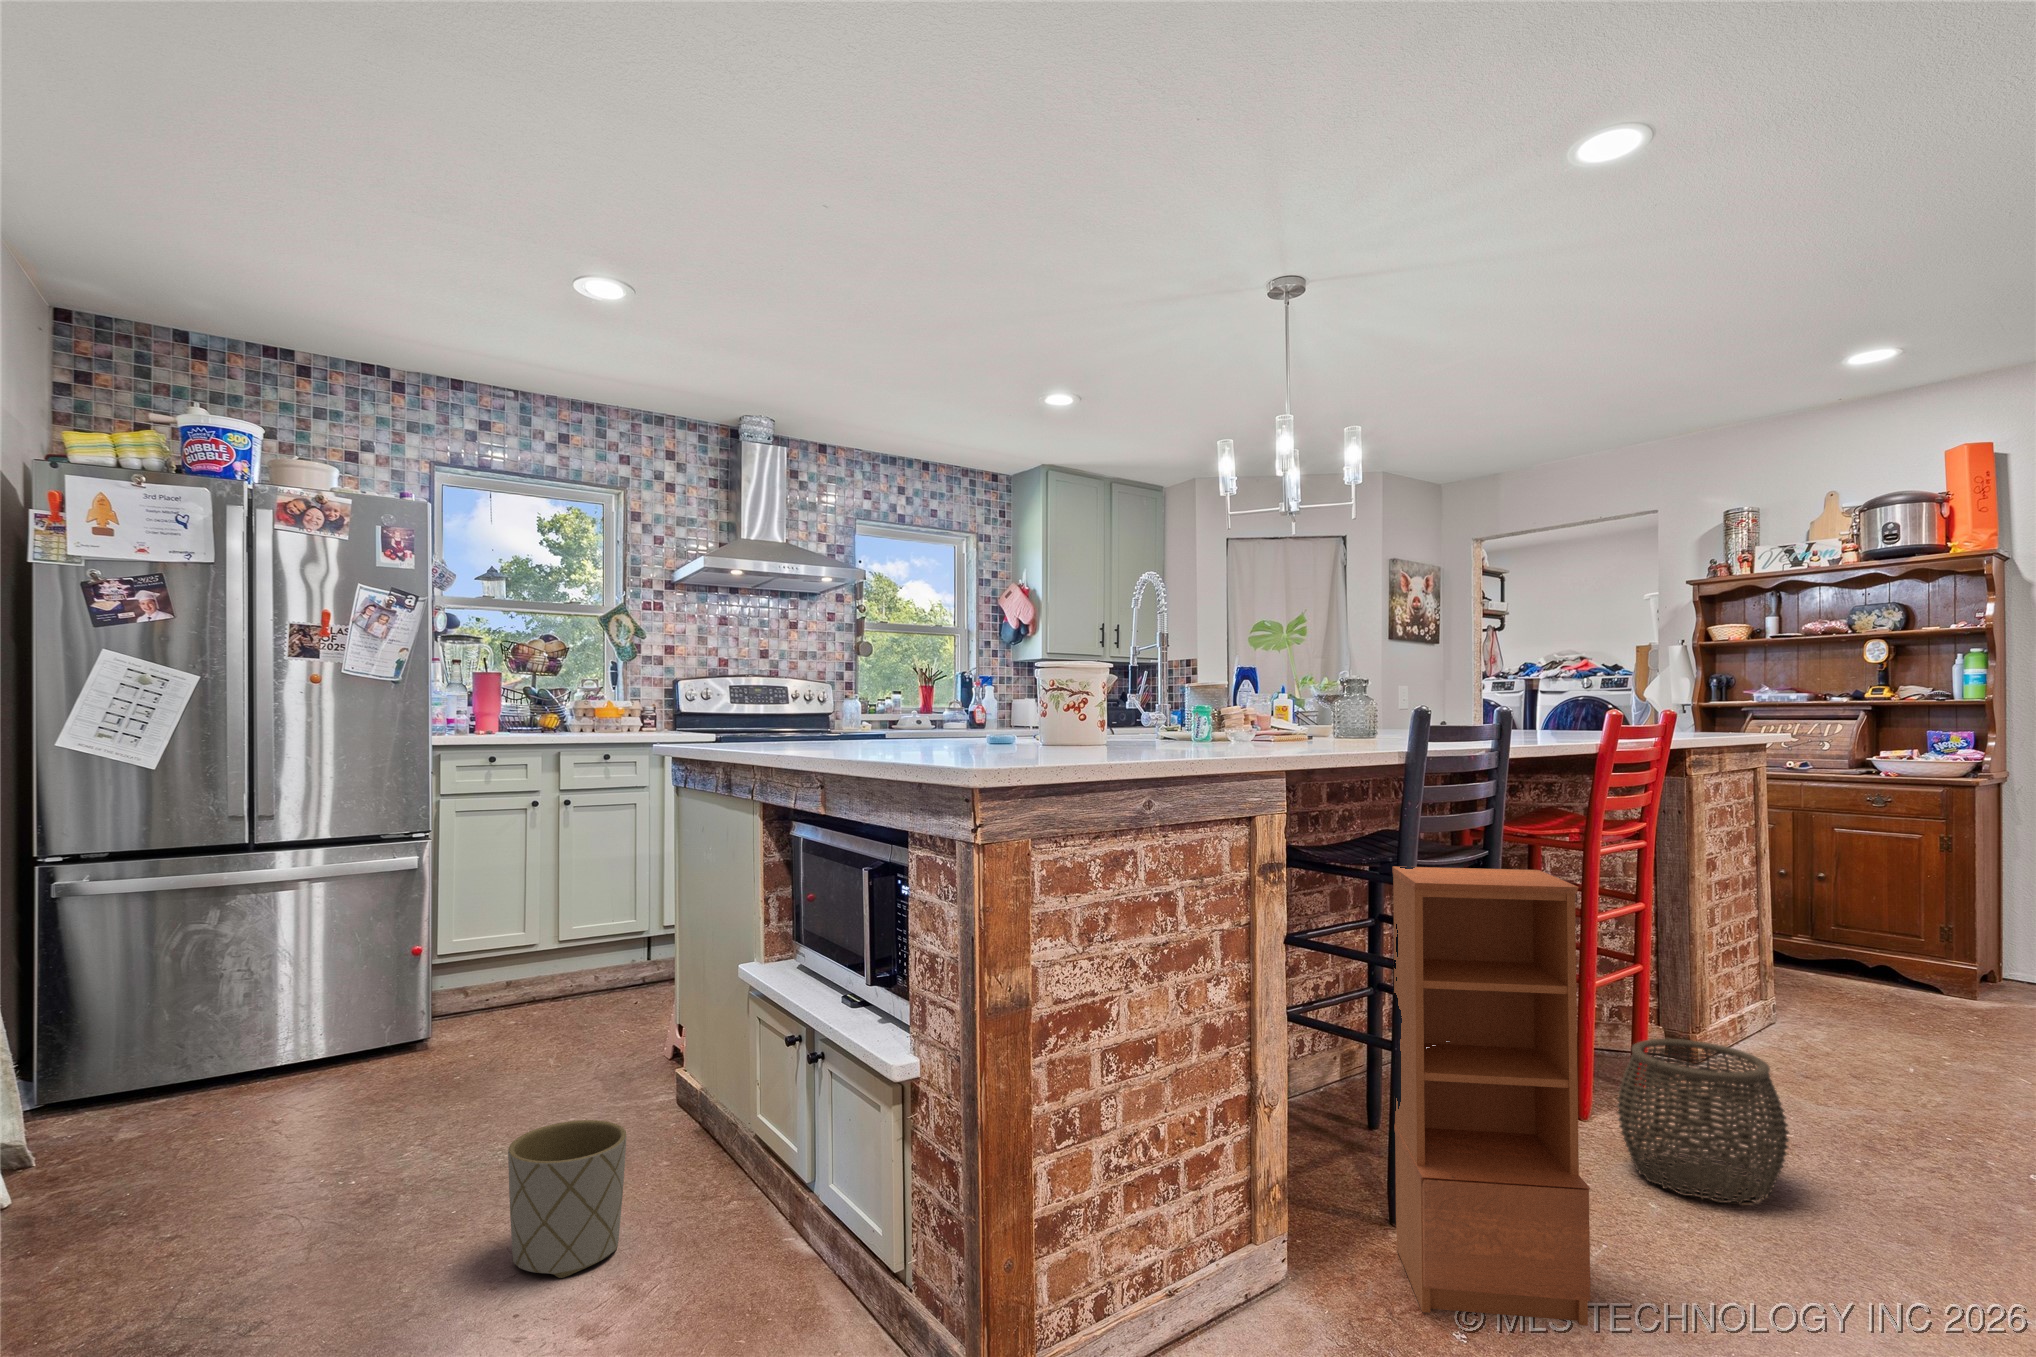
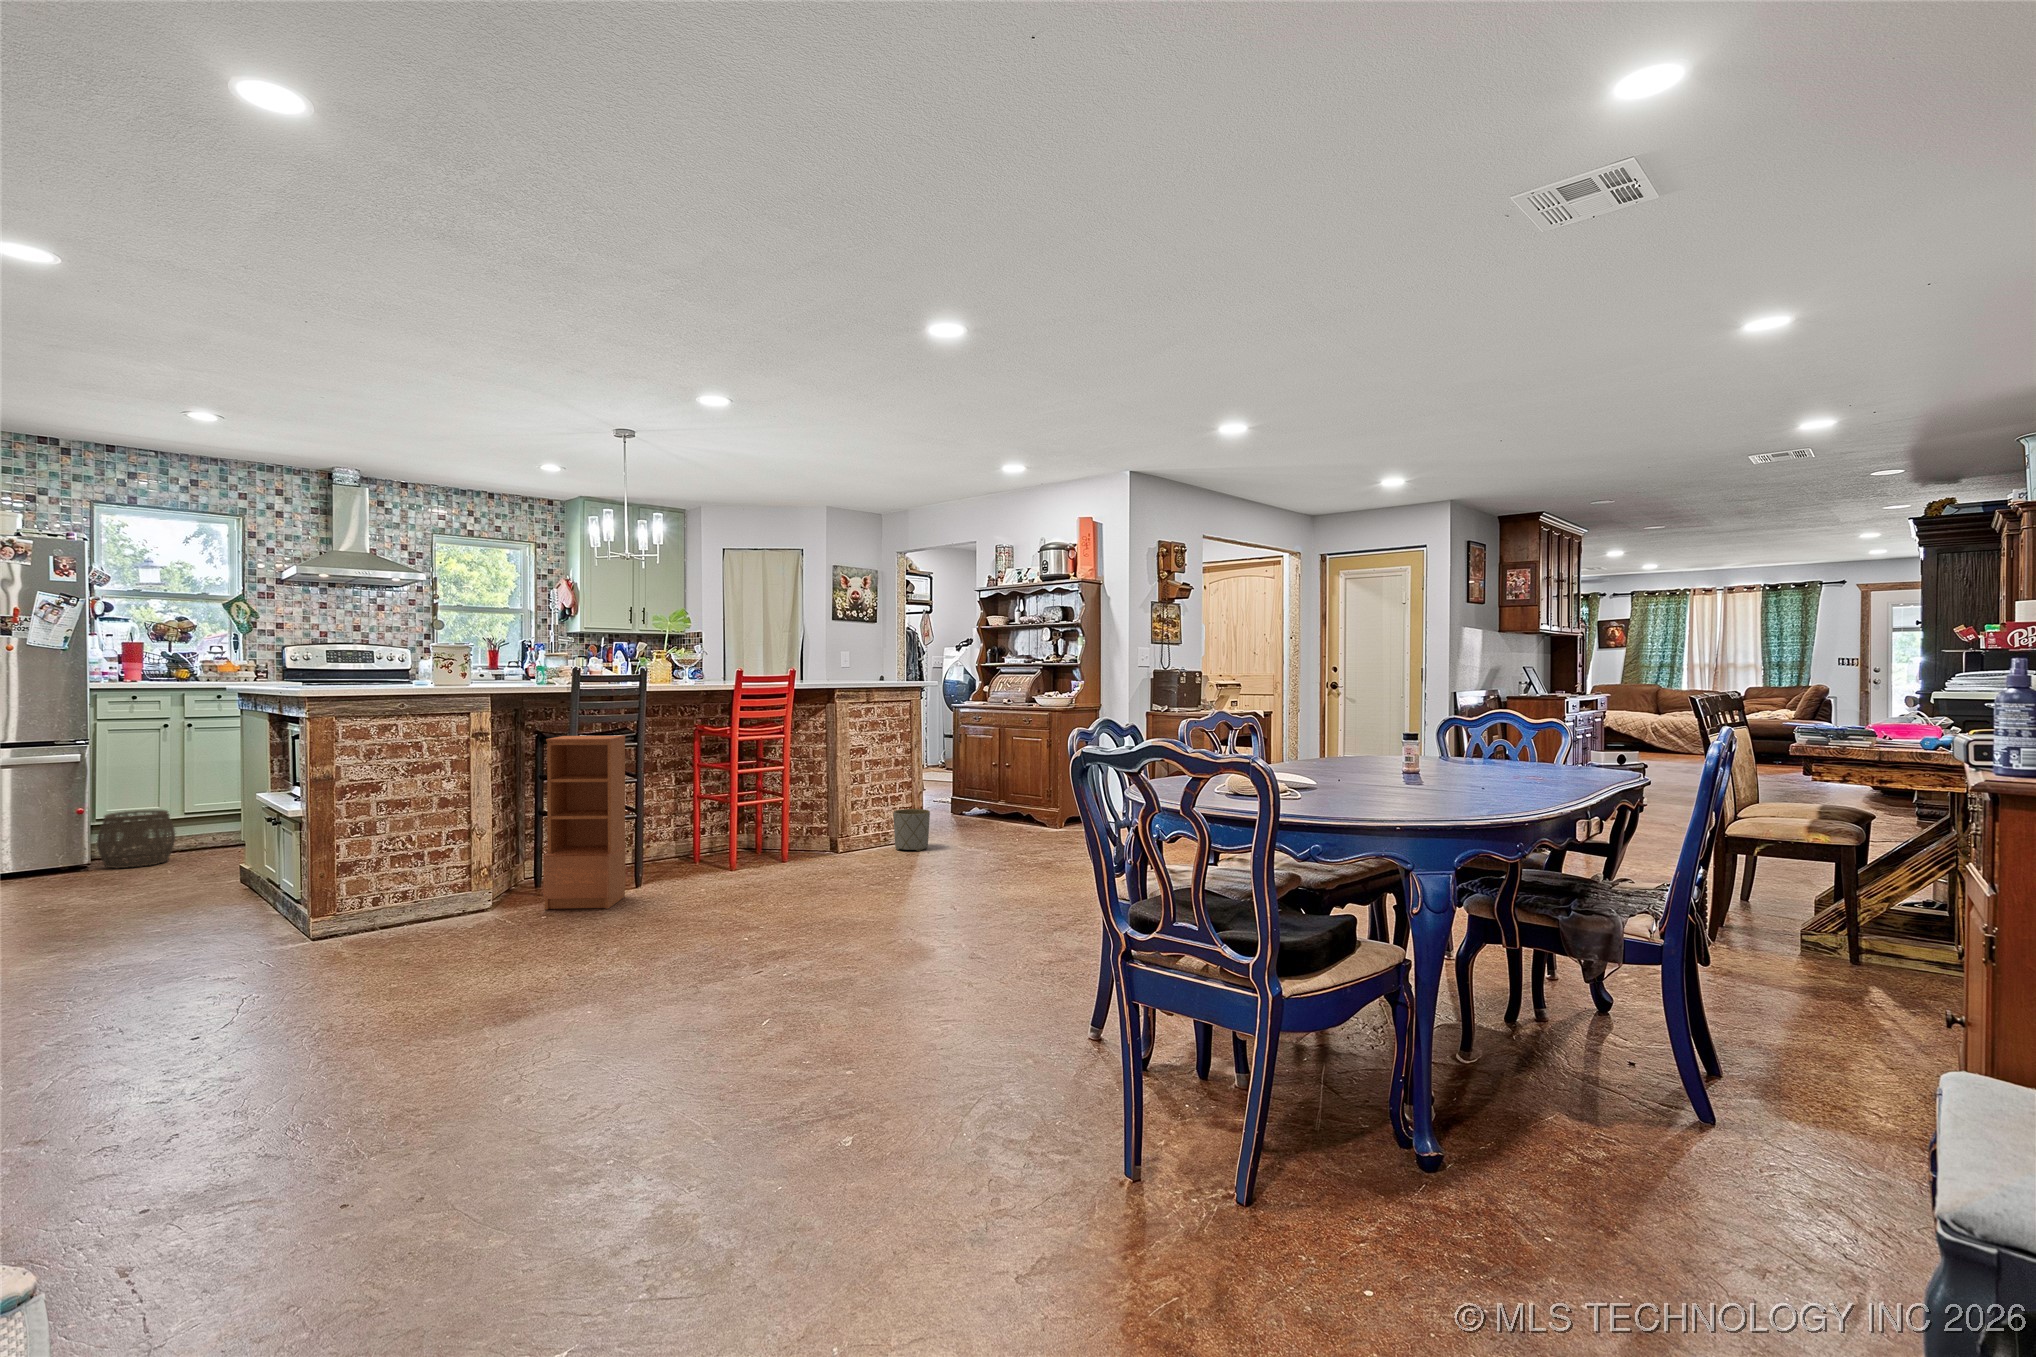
woven basket: present [1617,1039,1789,1204] -> present [97,810,176,868]
planter: present [508,1120,627,1278] -> present [893,809,930,851]

